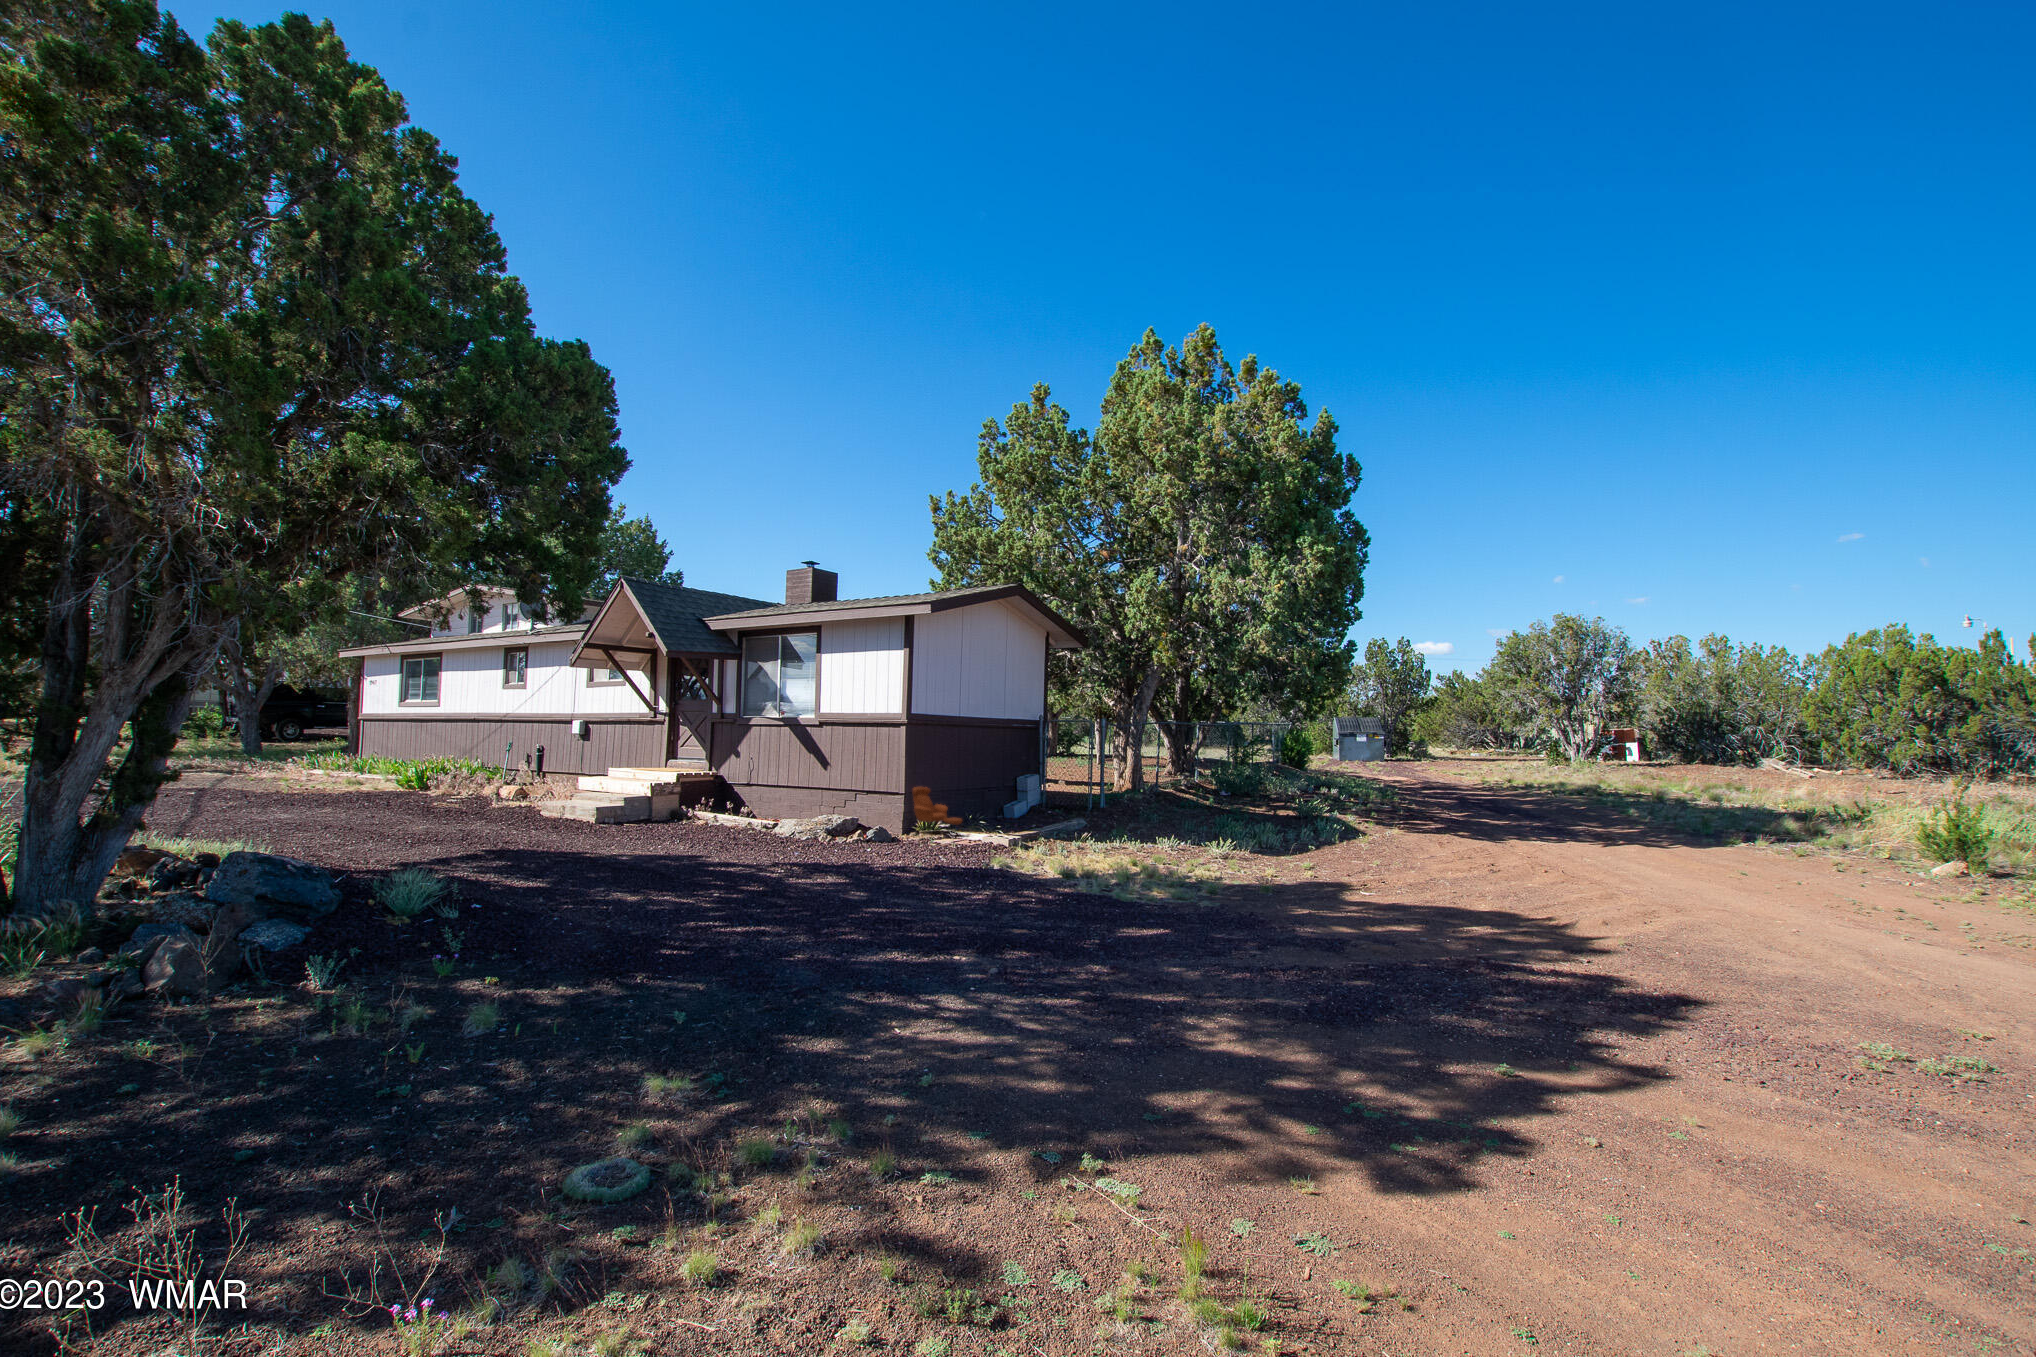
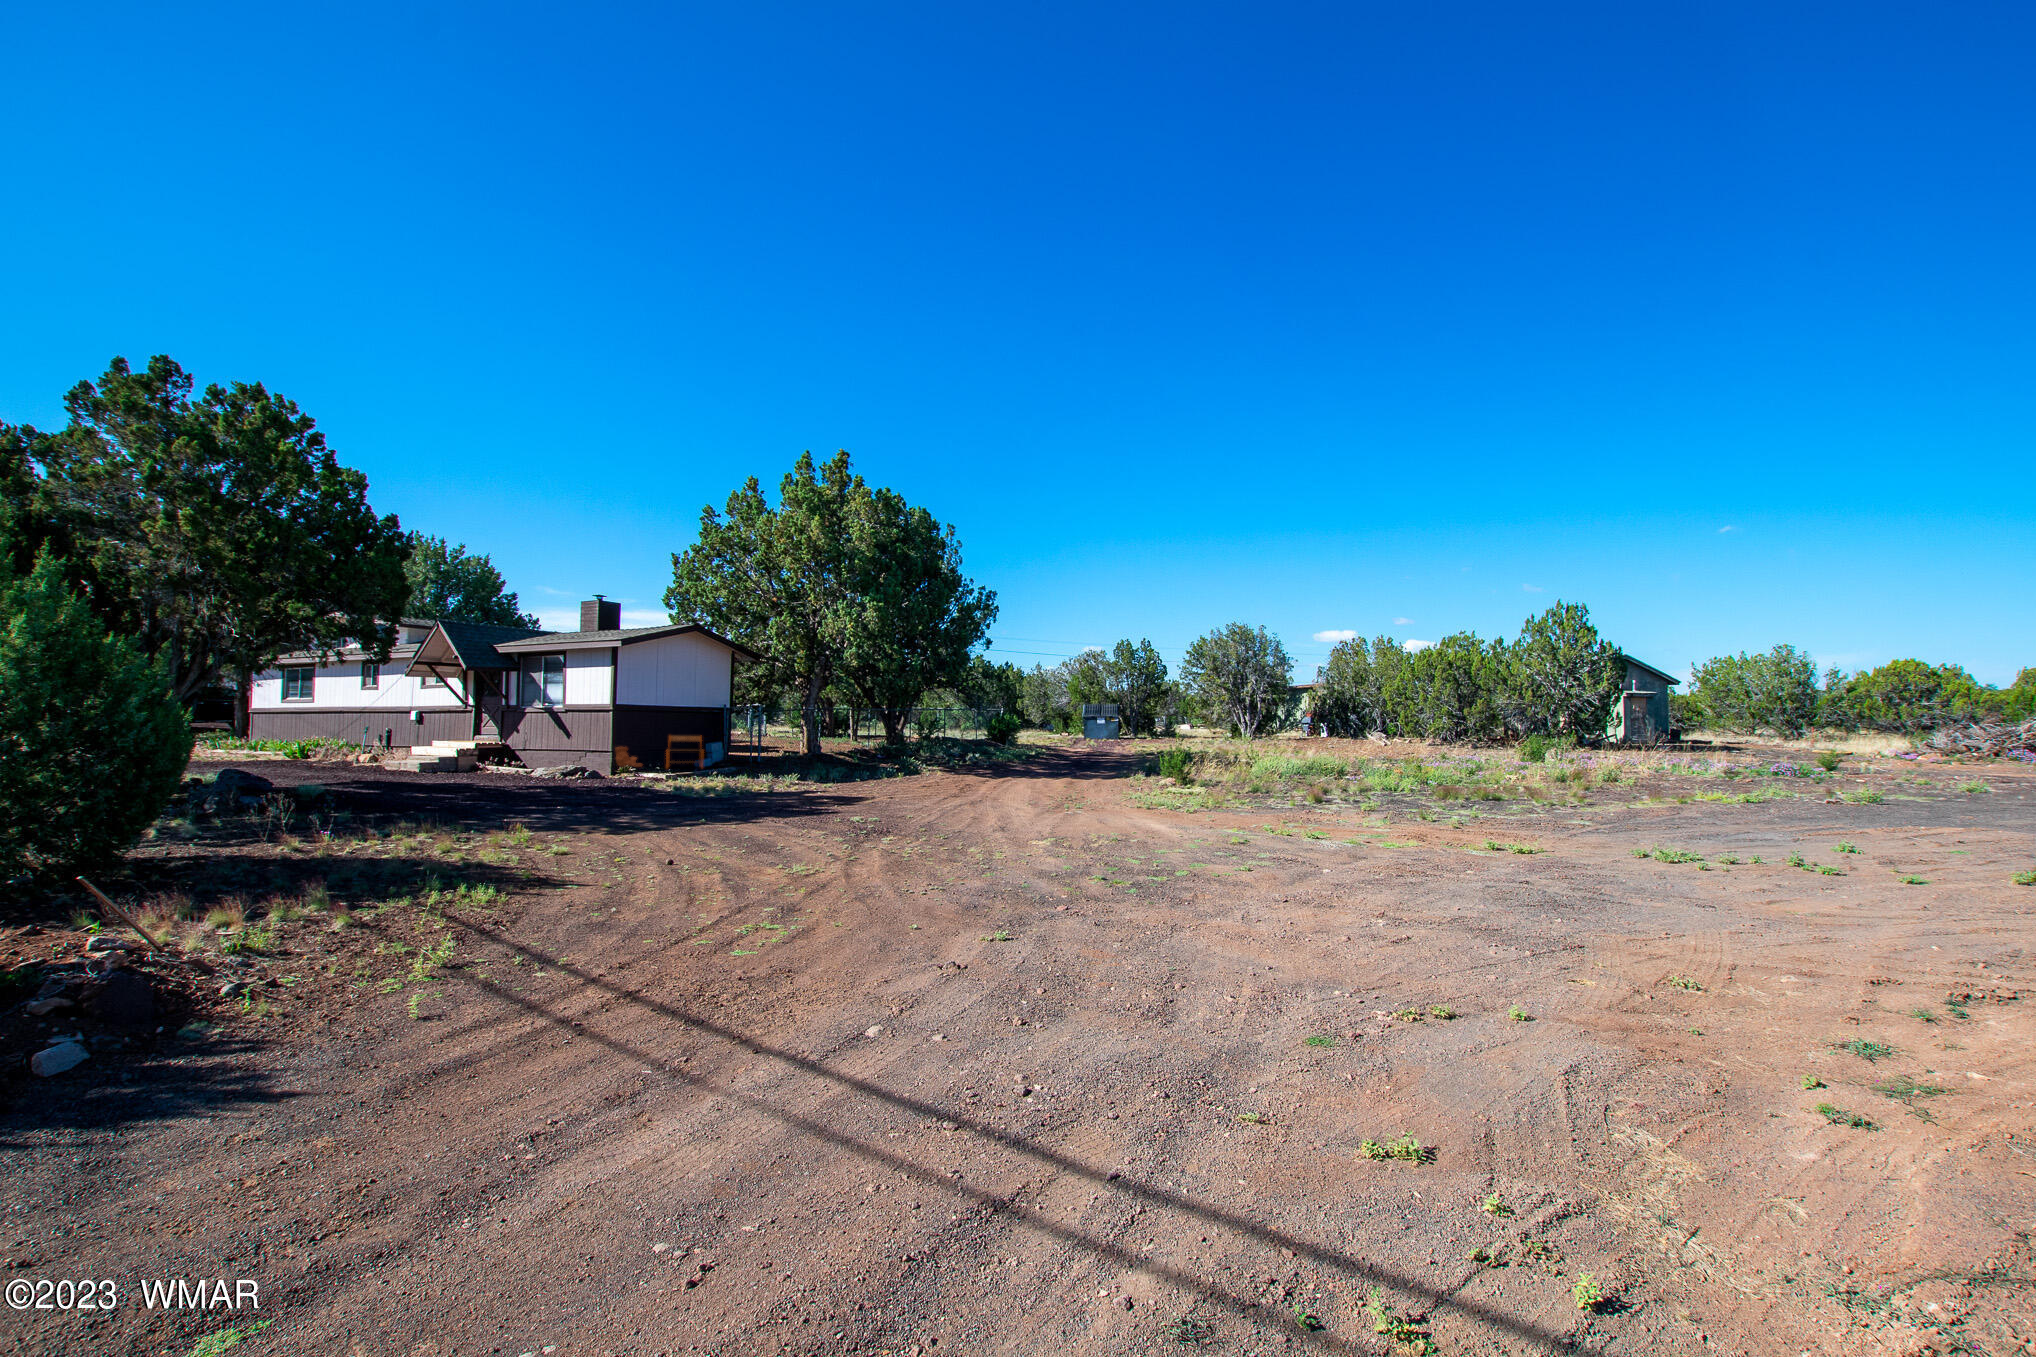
bench: none [973,766,1037,824] -> present [666,736,704,768]

